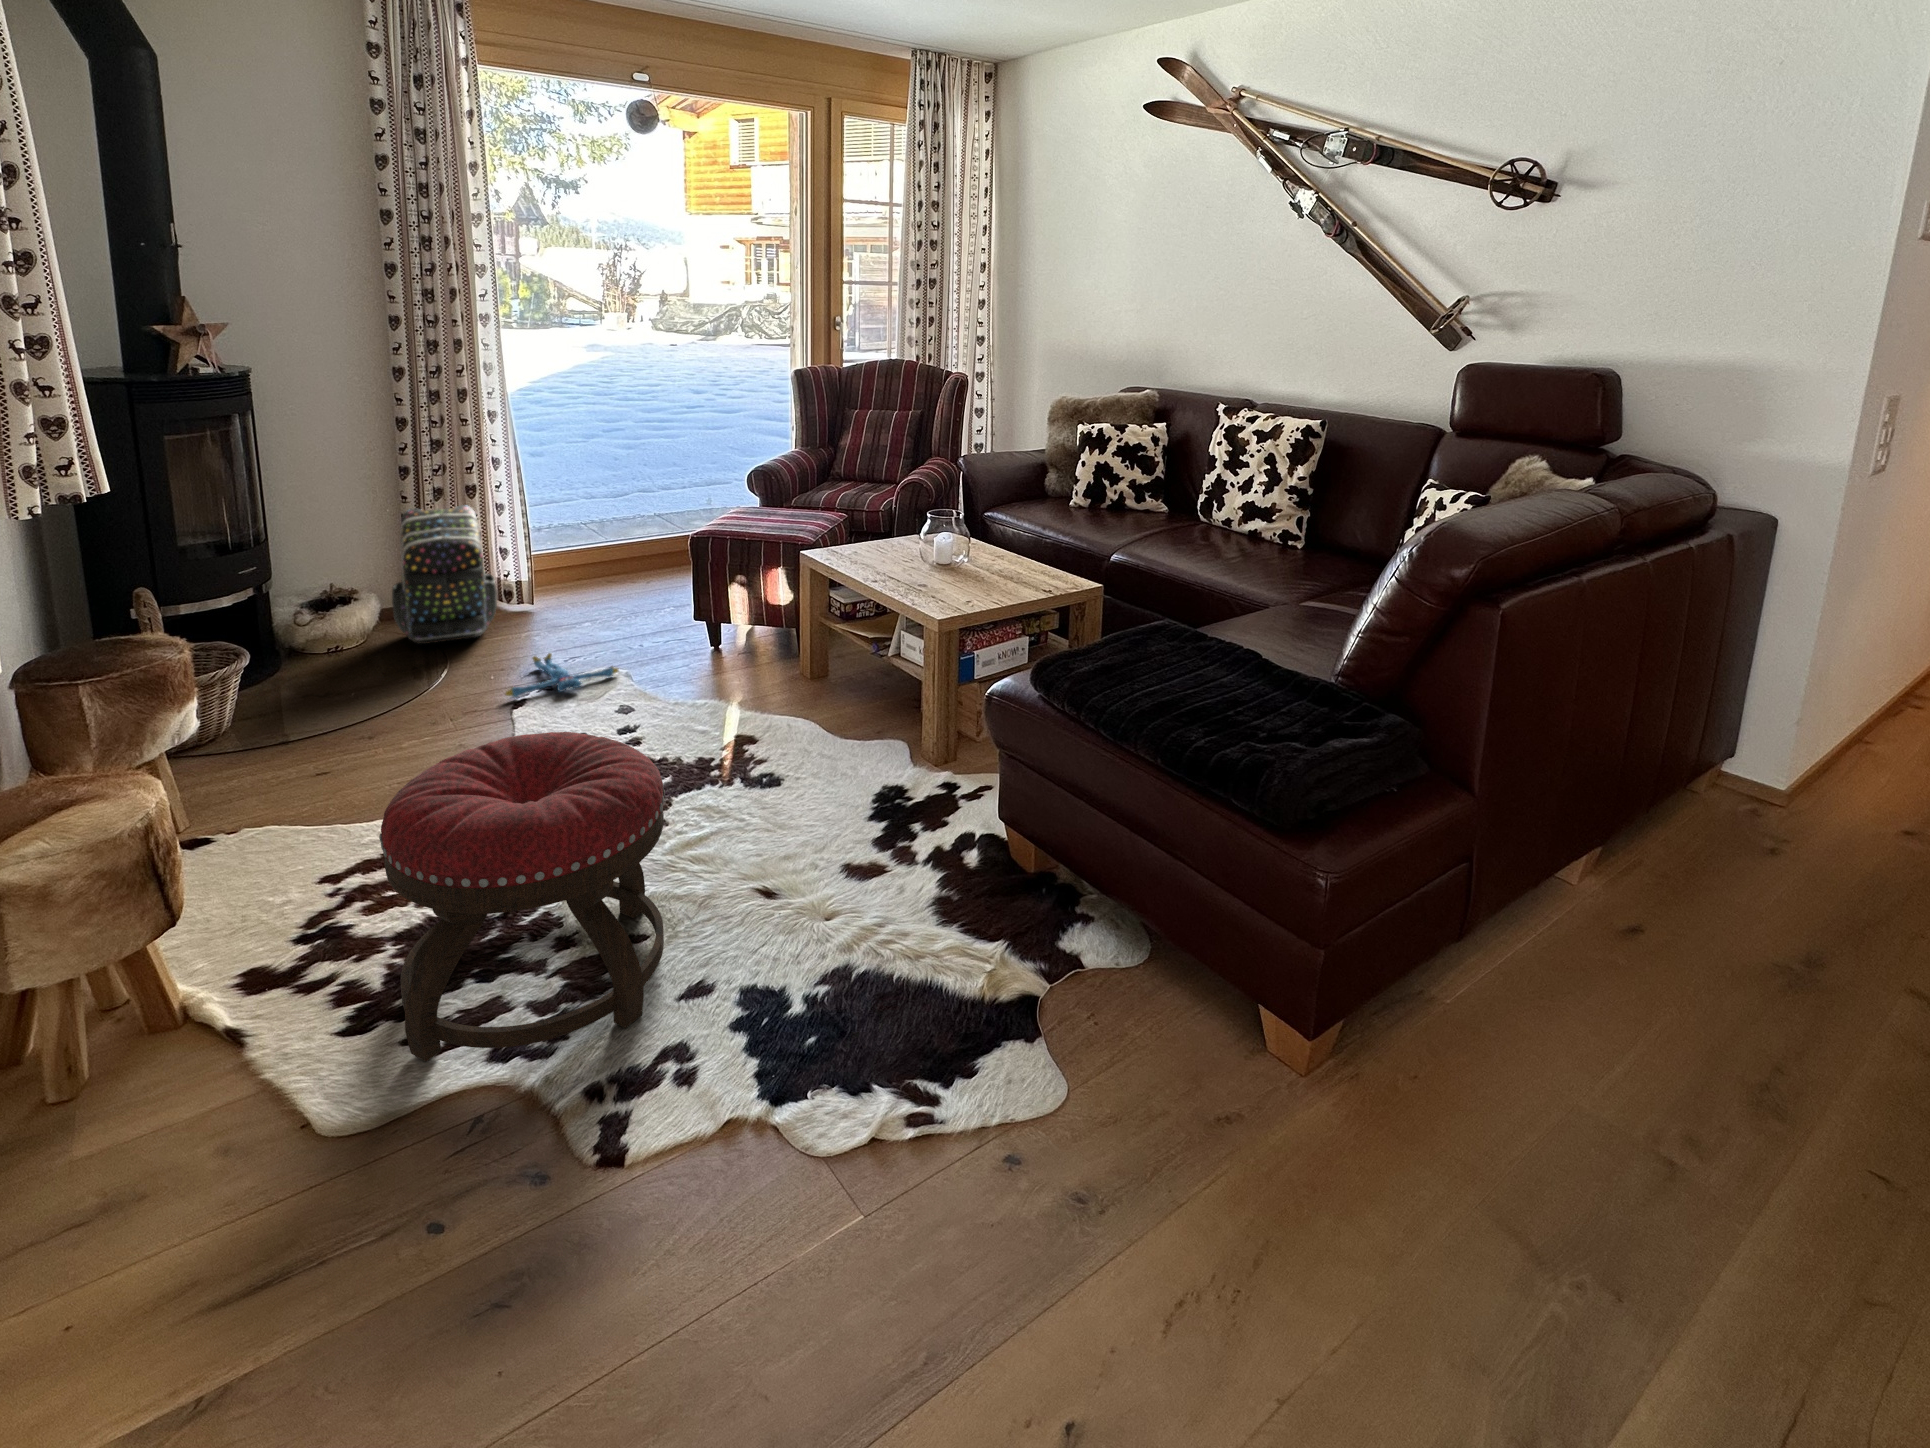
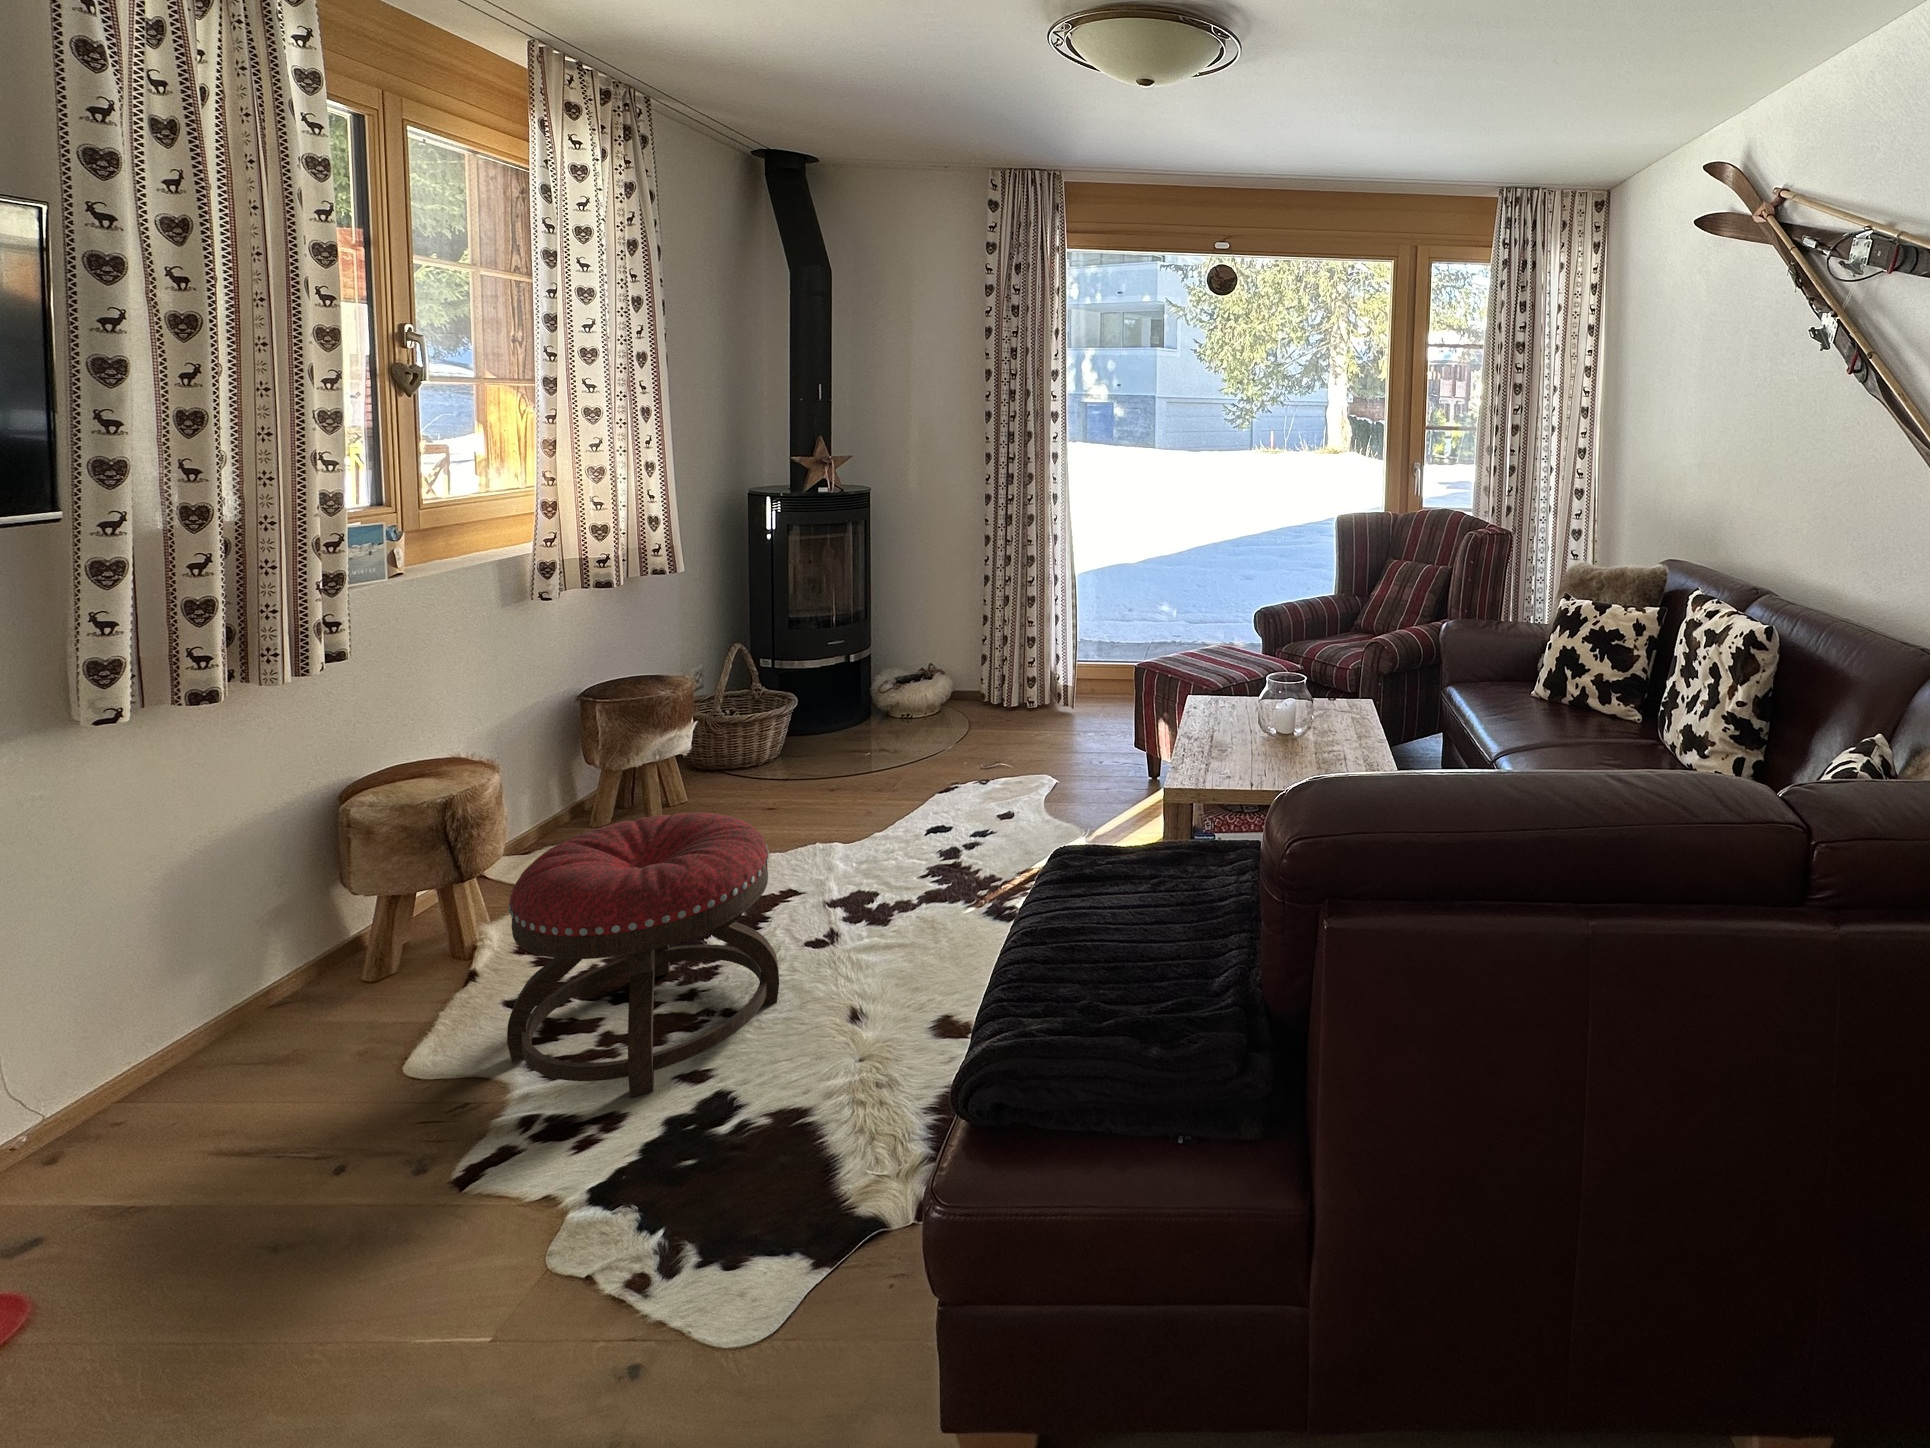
backpack: present [392,505,497,644] -> none [938,614,1026,731]
plush toy: present [505,653,619,697] -> none [945,755,1047,792]

